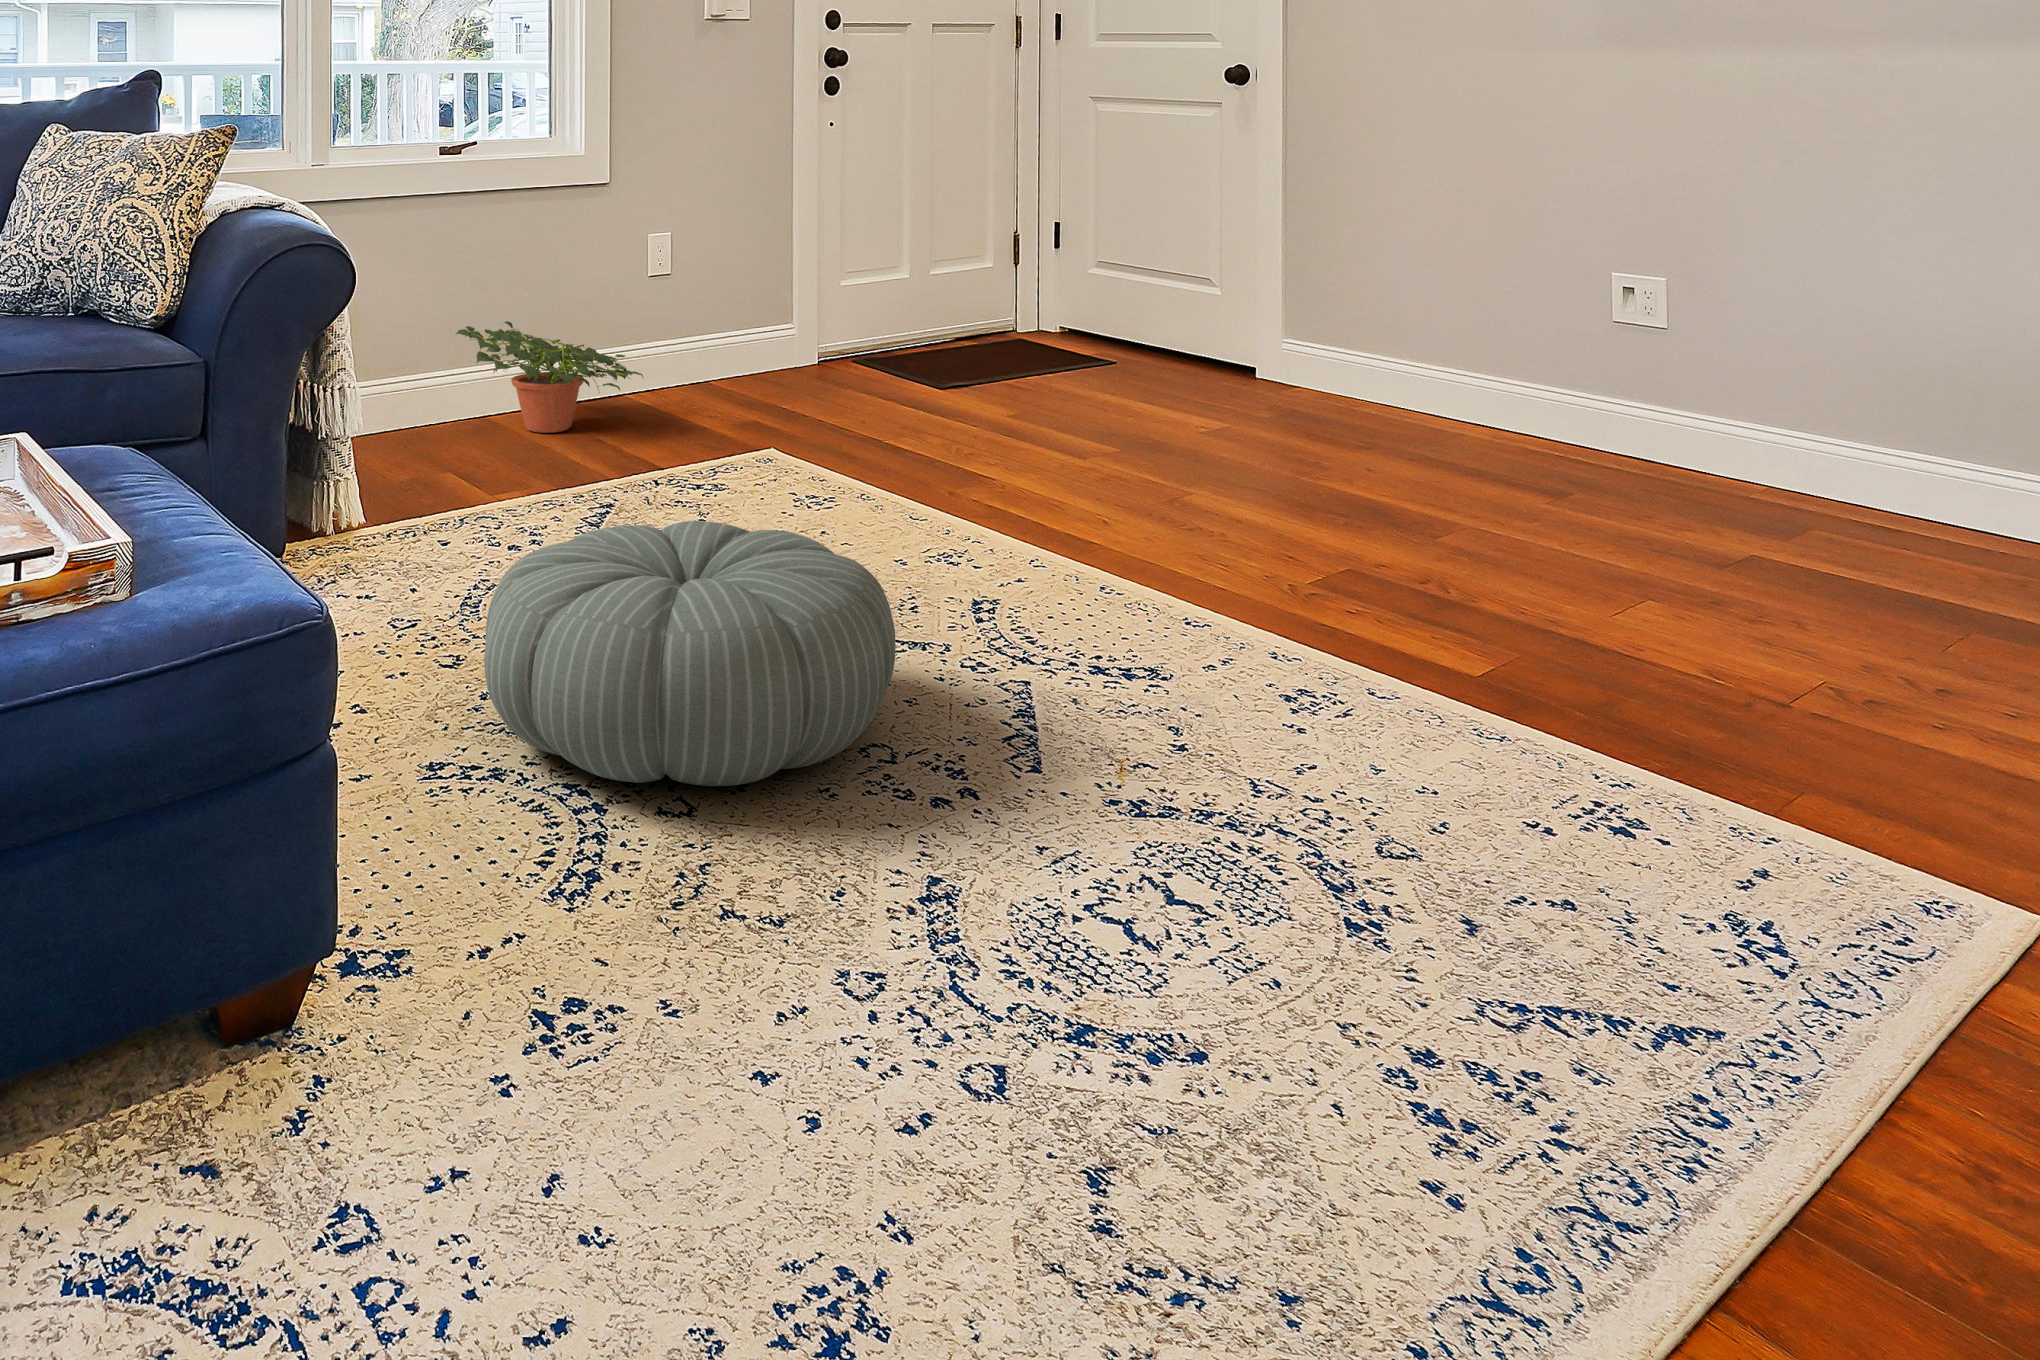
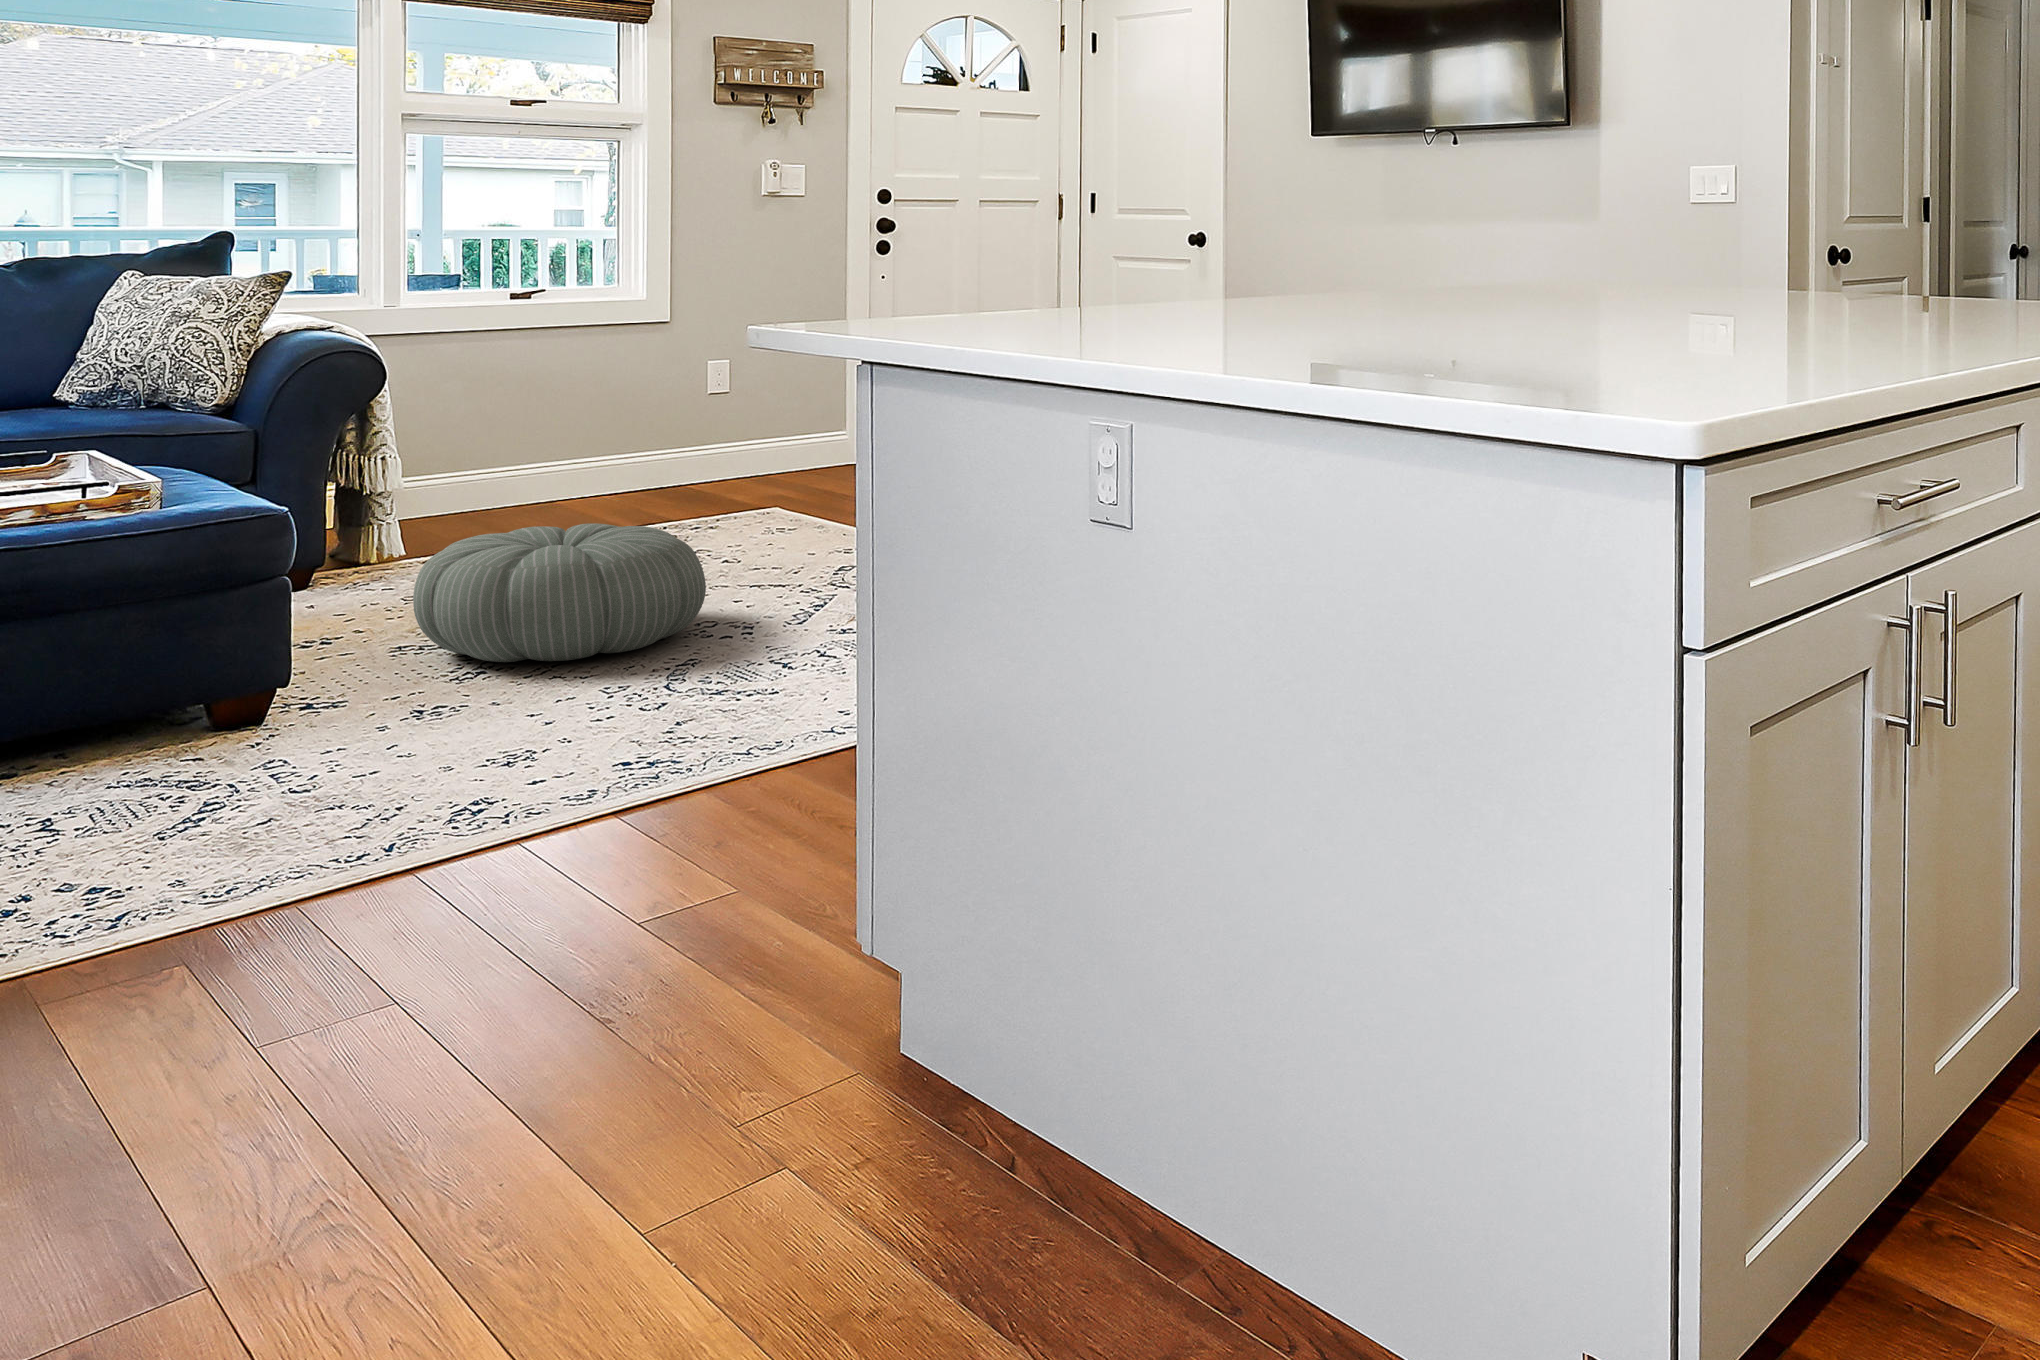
potted plant: present [455,321,643,433] -> none [534,425,694,508]

